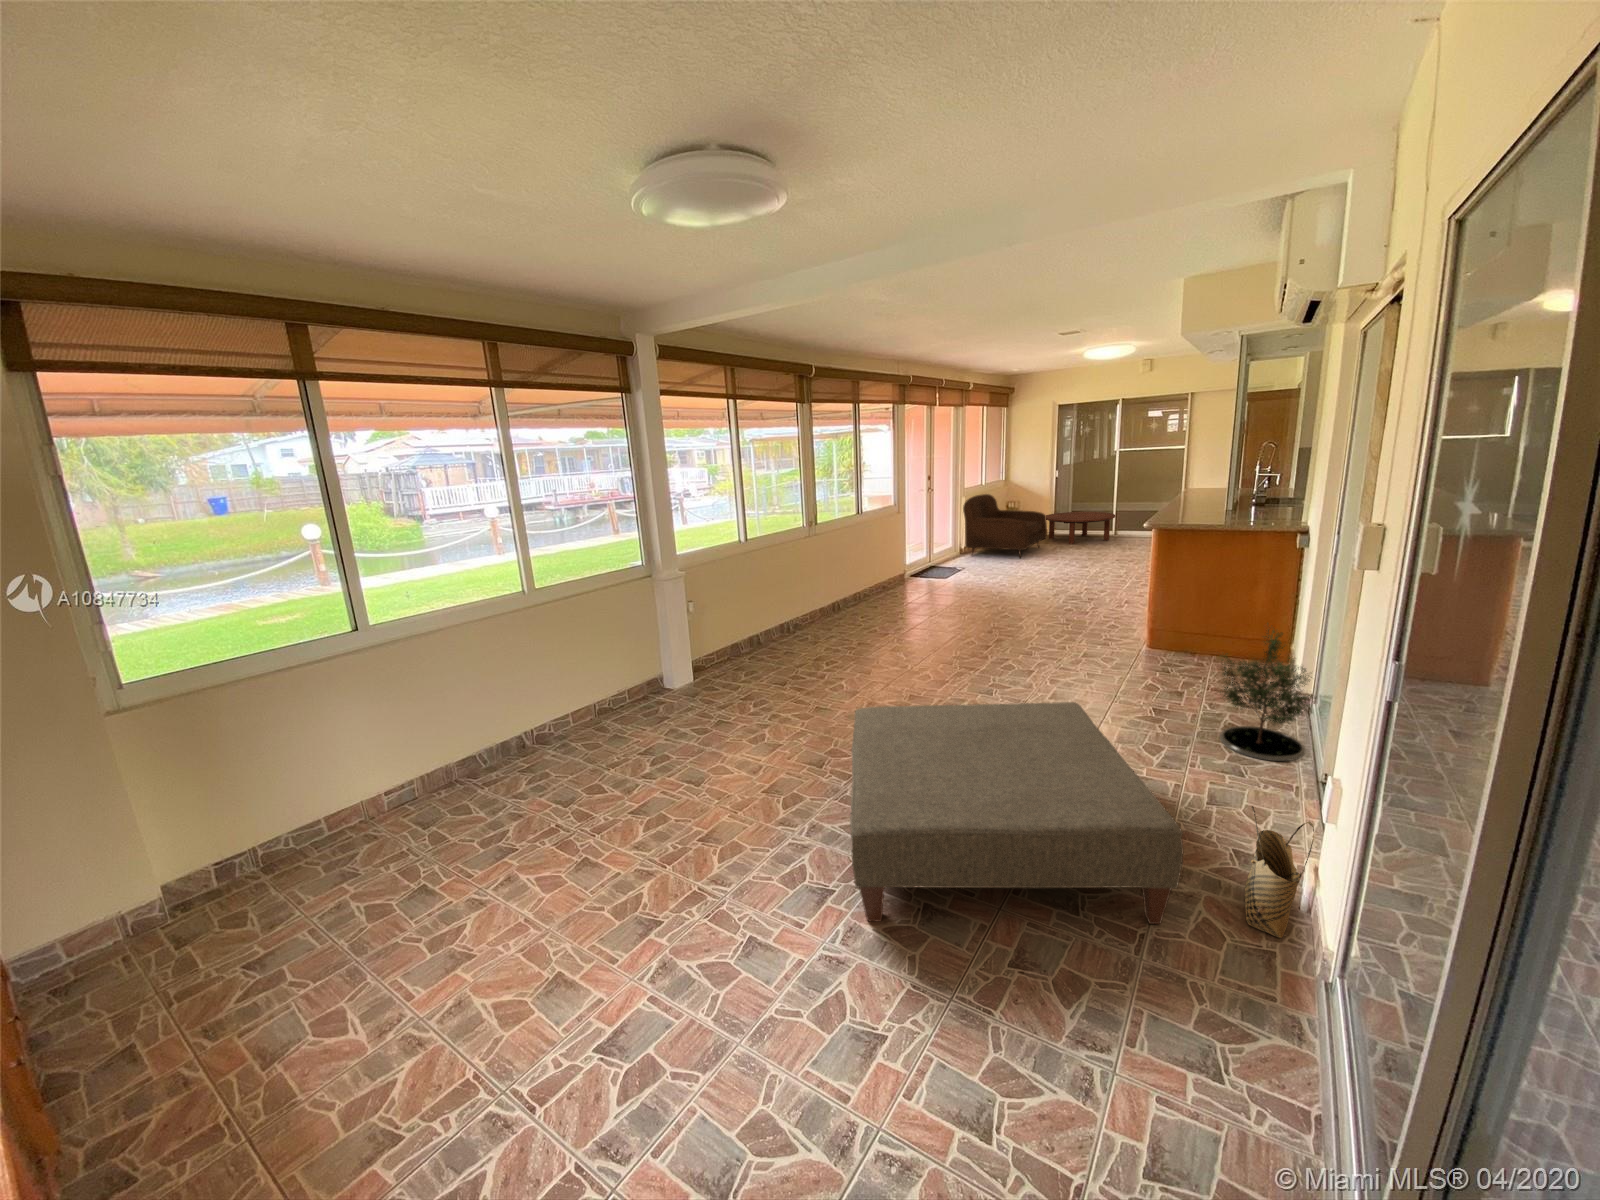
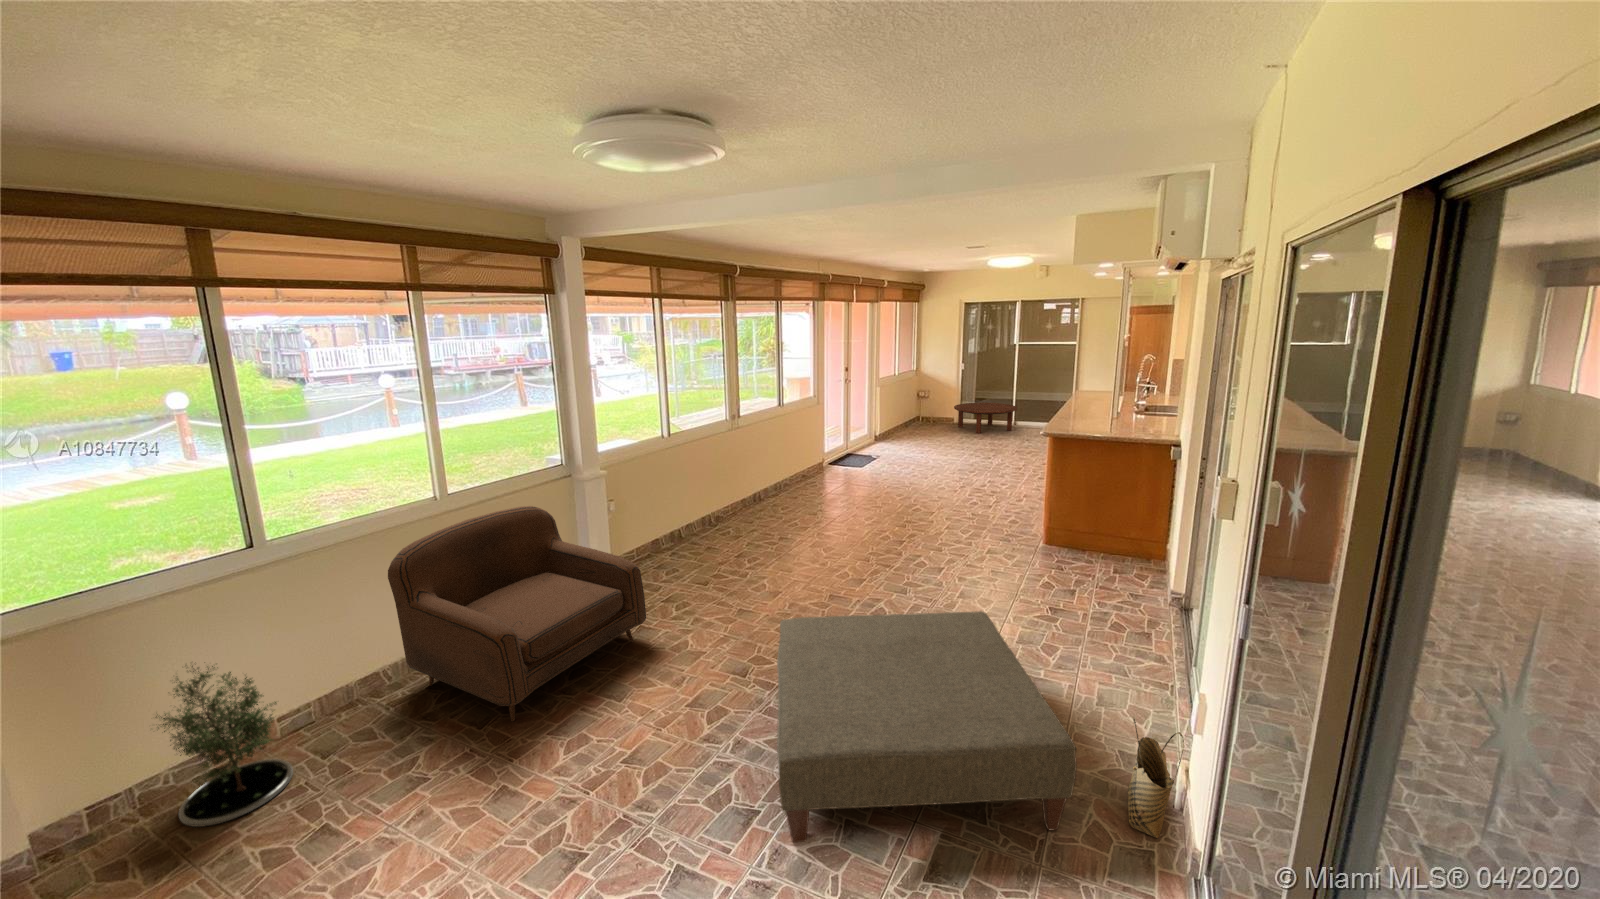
armchair: present [963,494,1047,557] -> present [388,506,646,721]
potted tree: present [1220,629,1312,761] -> present [156,666,293,827]

